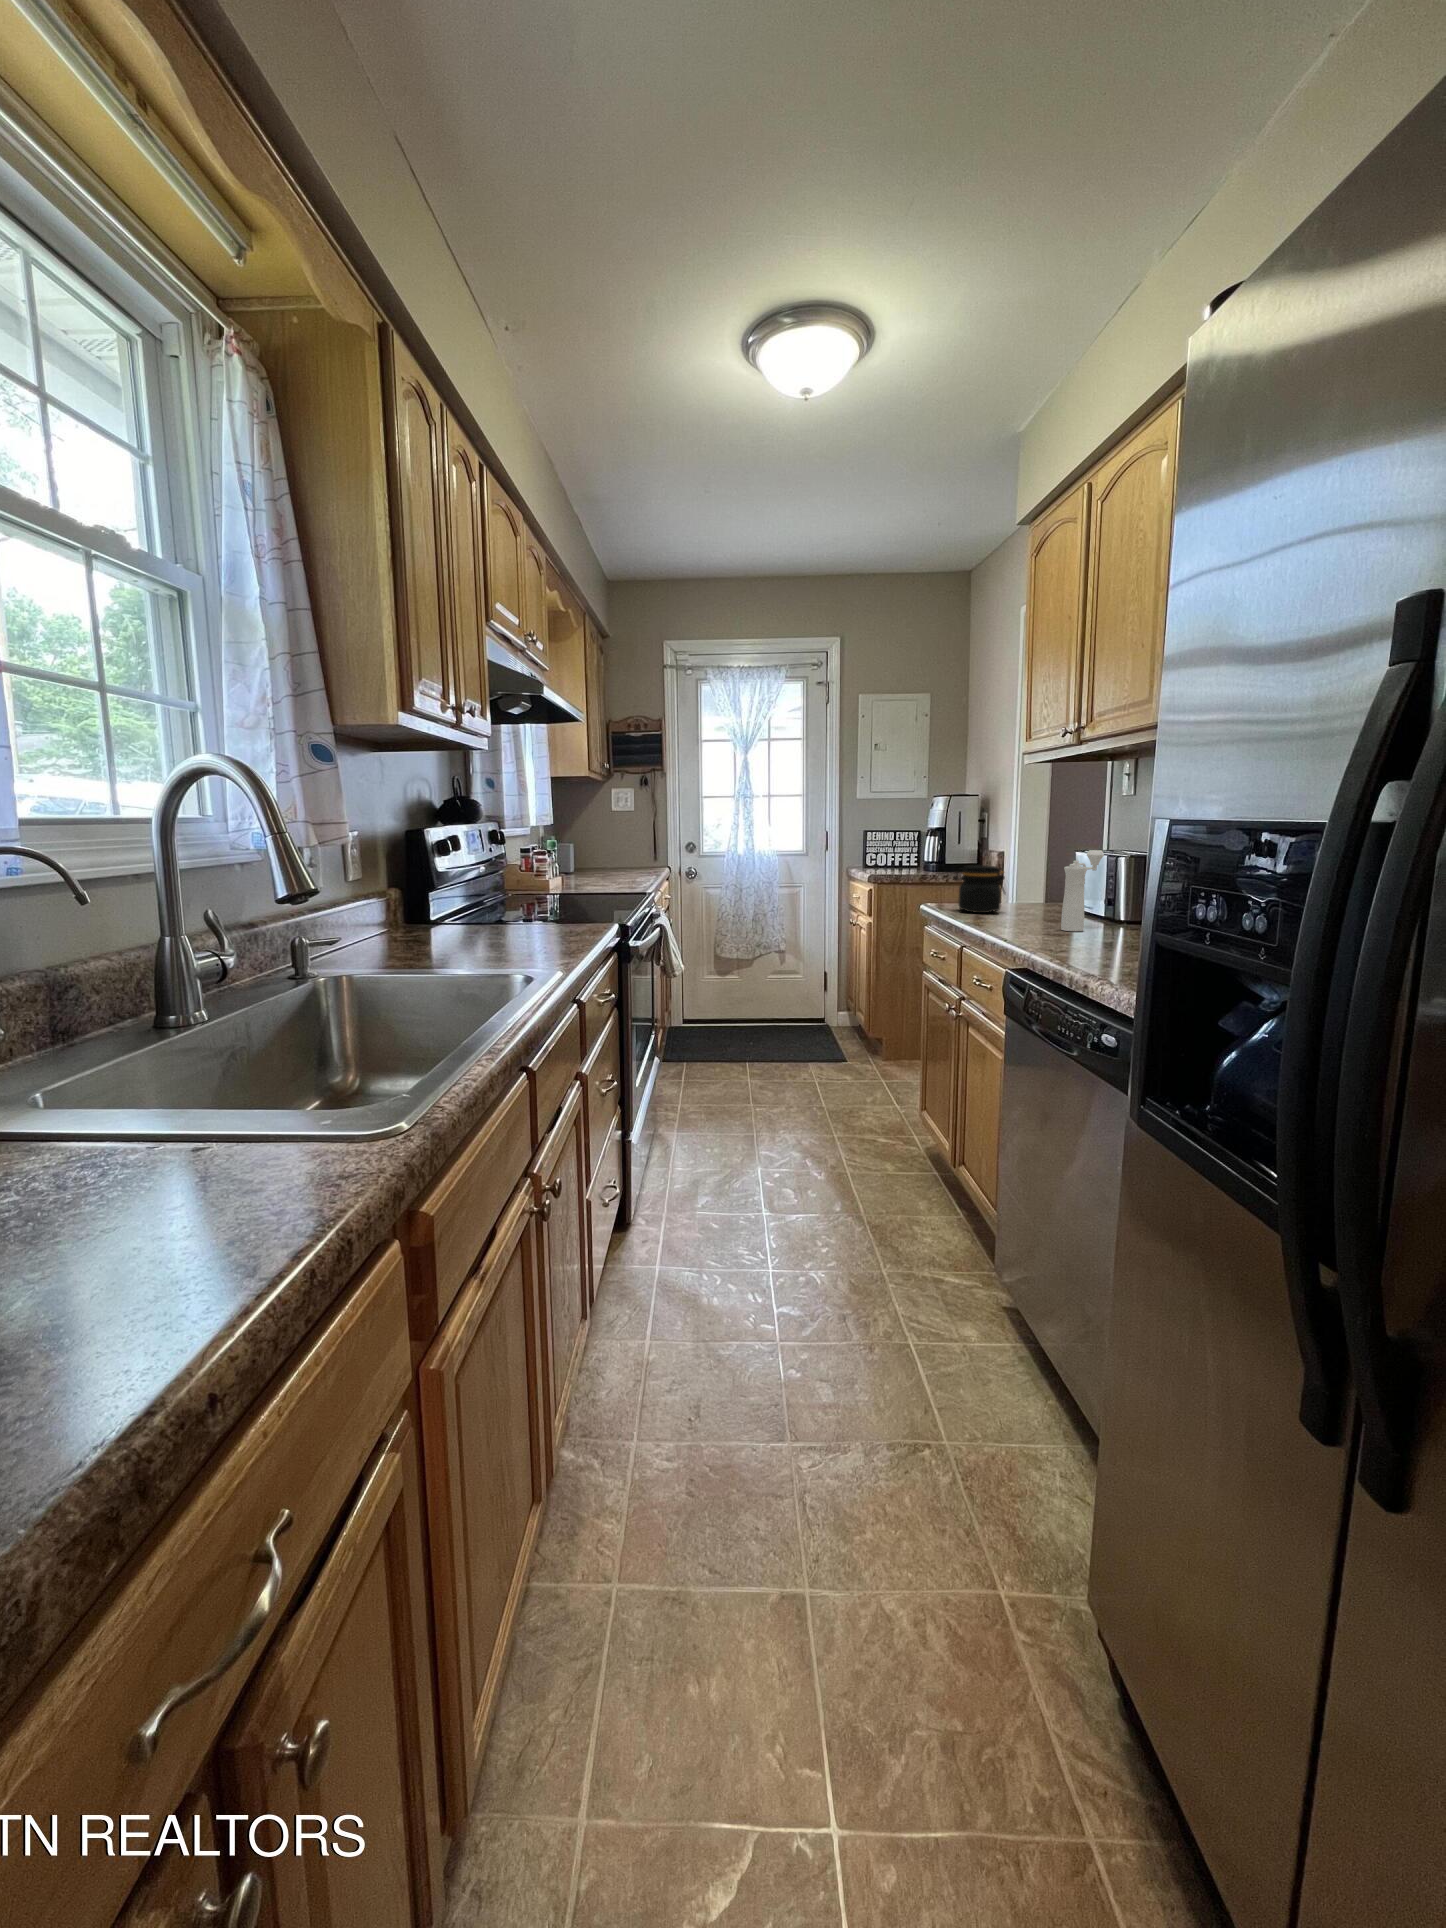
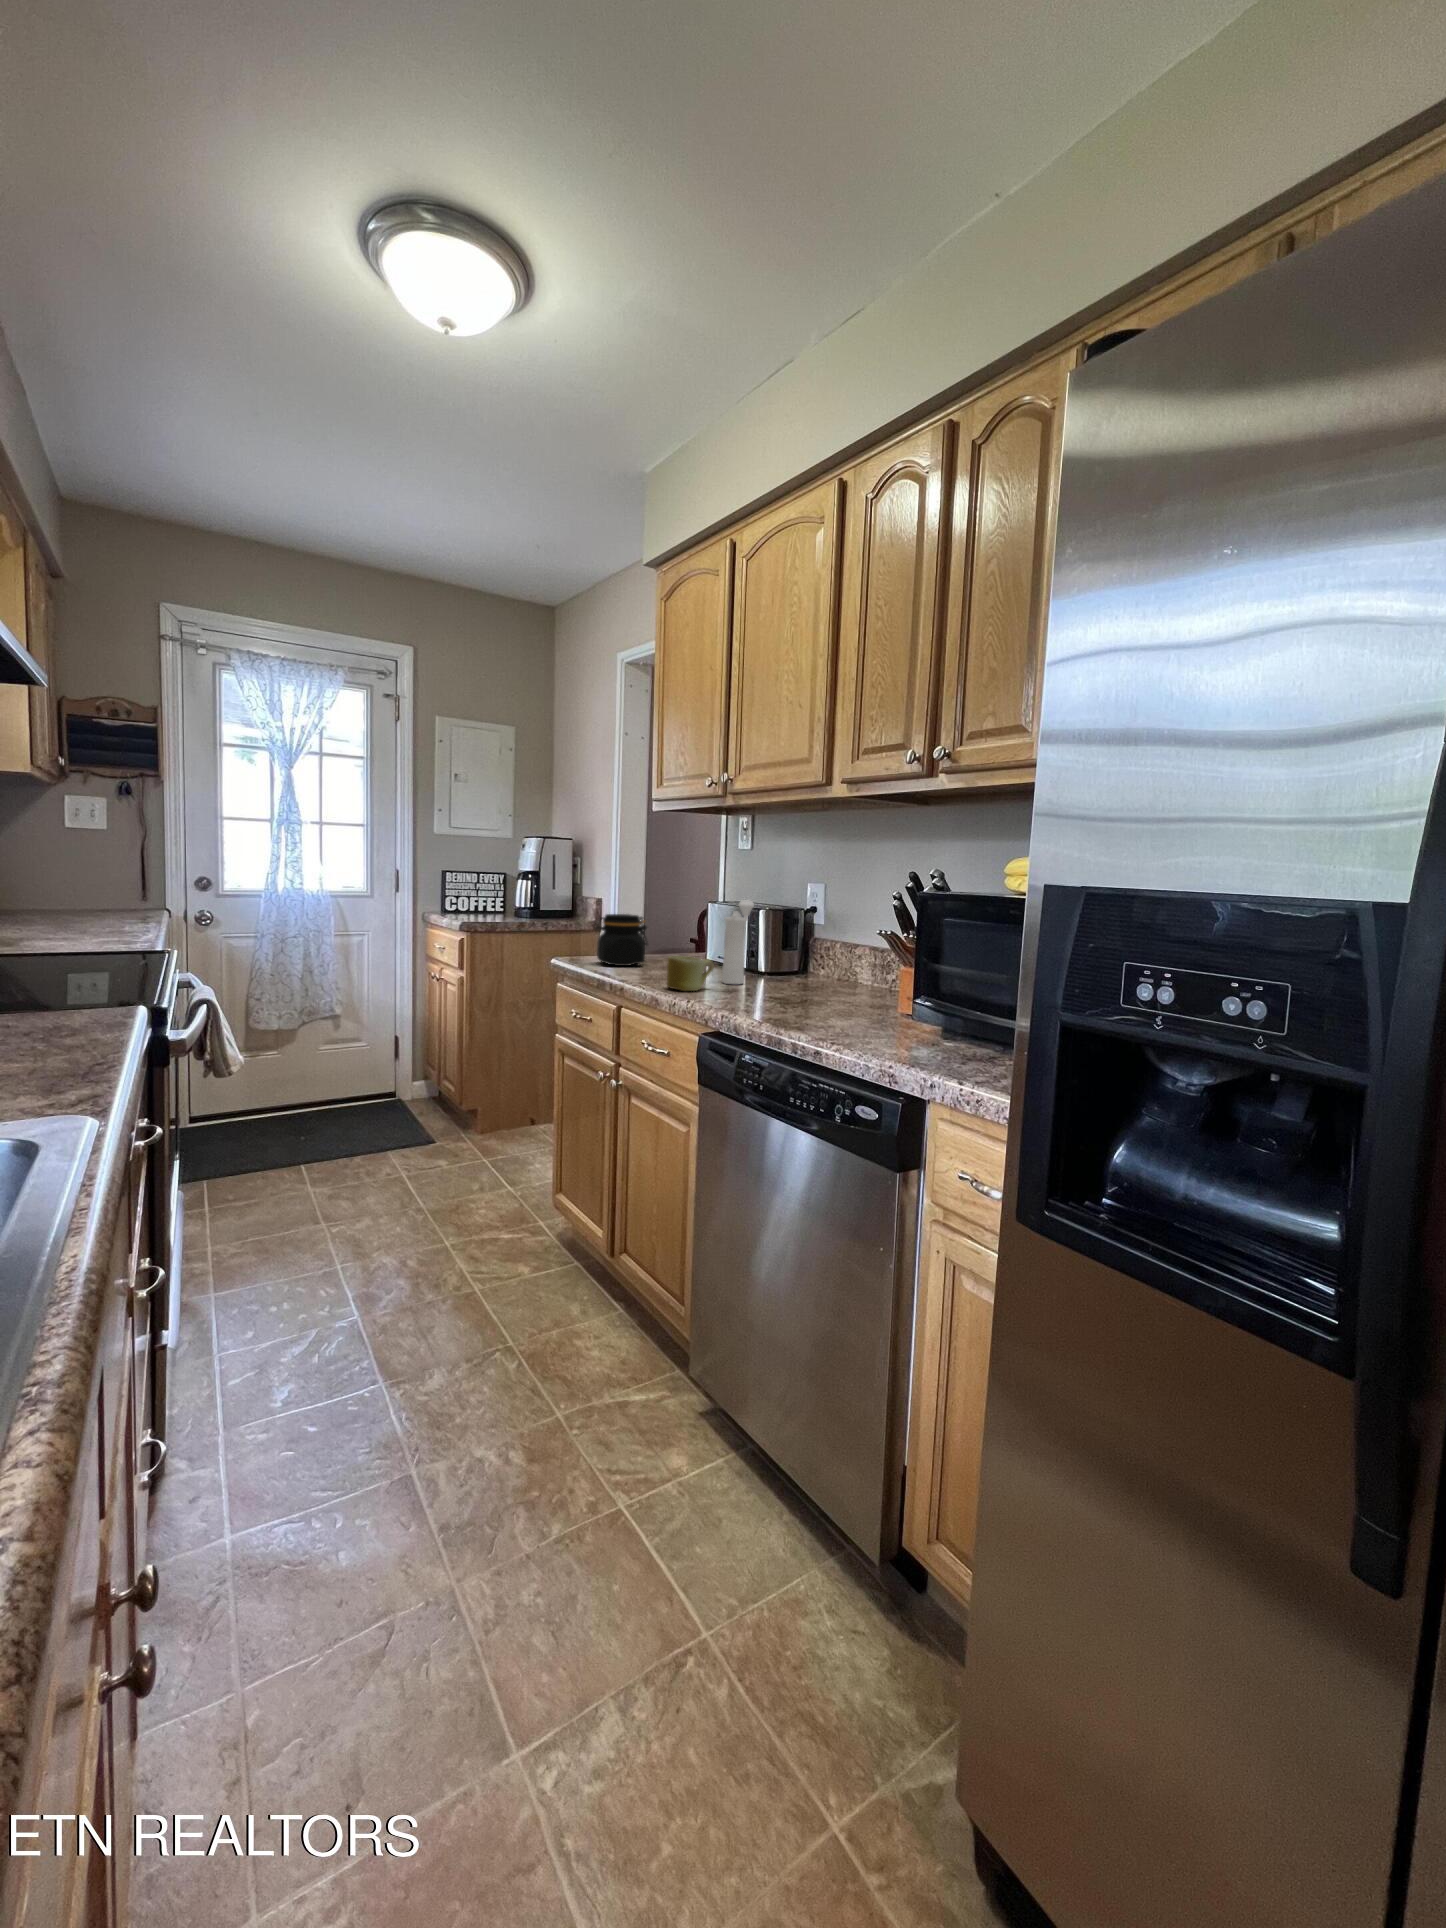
mug: none [996,902,1044,934] -> present [667,956,714,991]

